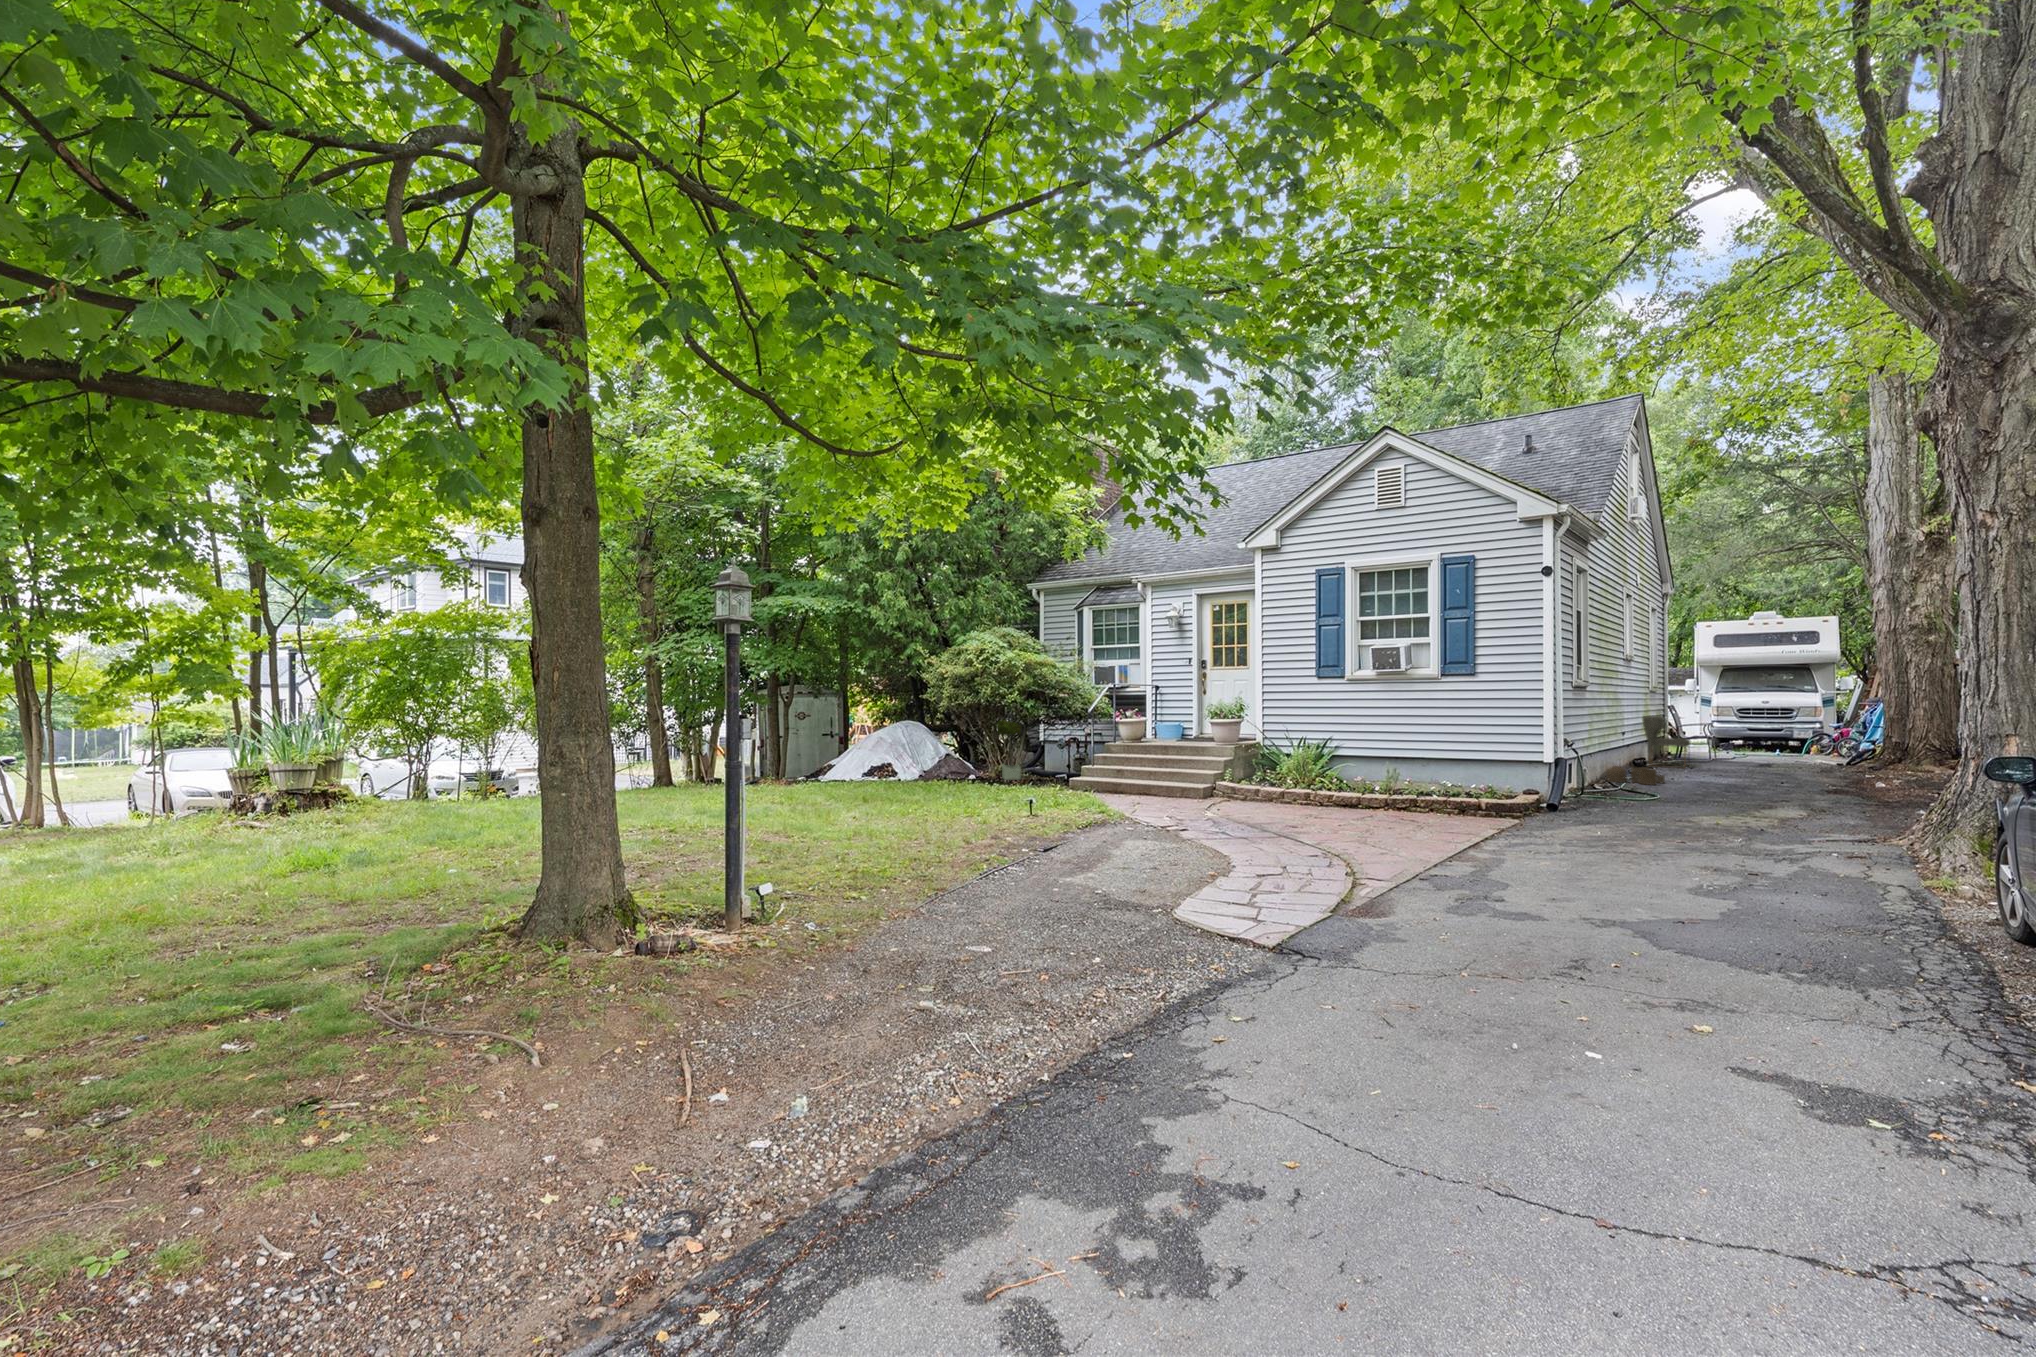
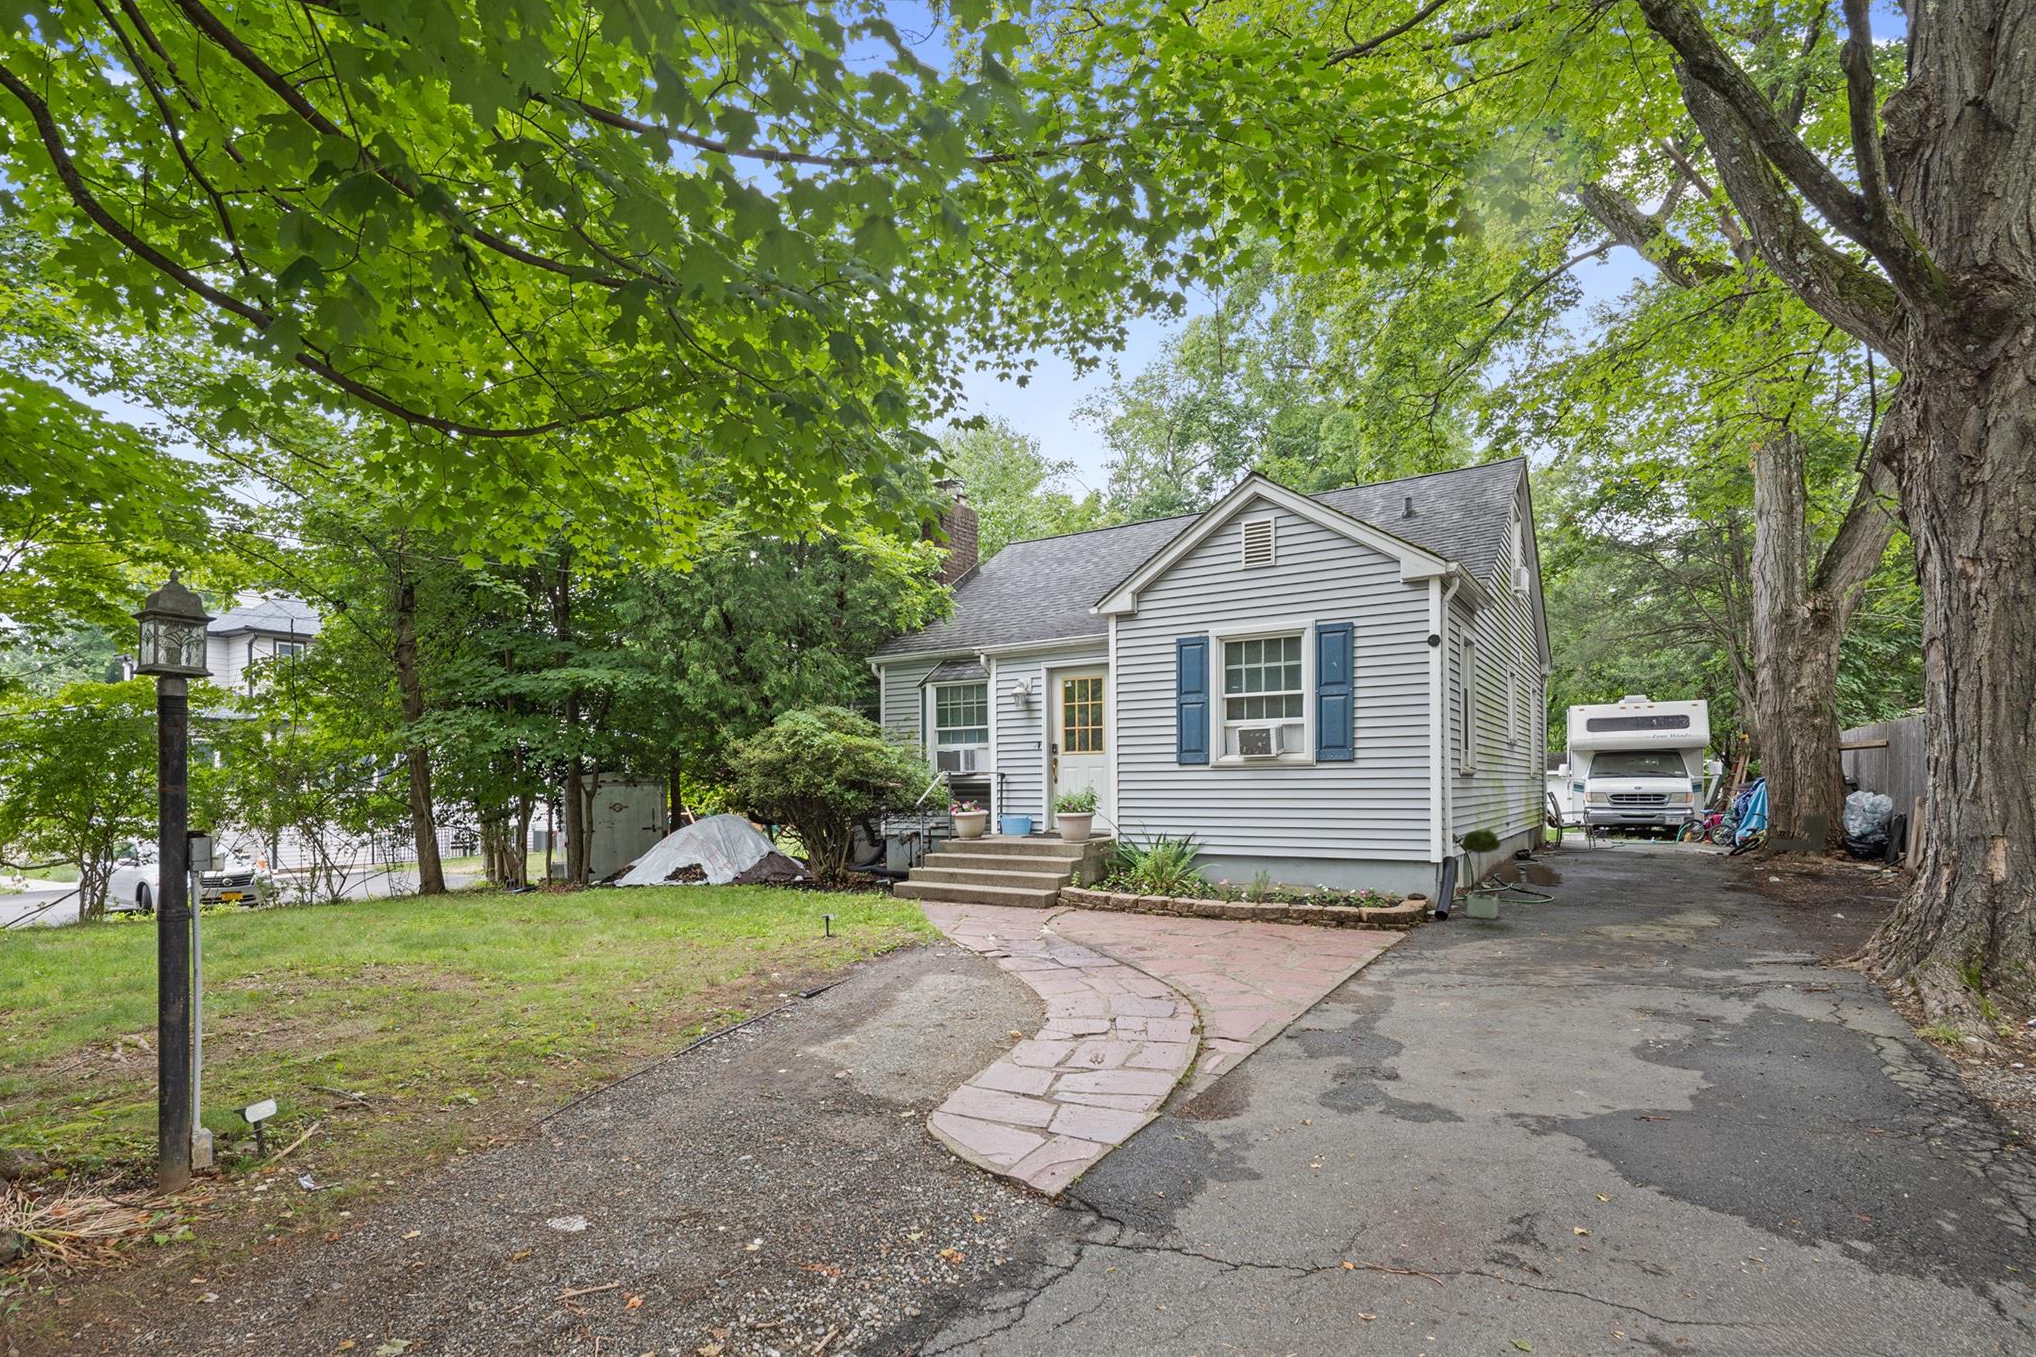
chair: present [1643,716,1690,767] -> present [1769,813,1828,878]
potted tree: present [996,720,1021,780] -> present [1462,830,1501,919]

